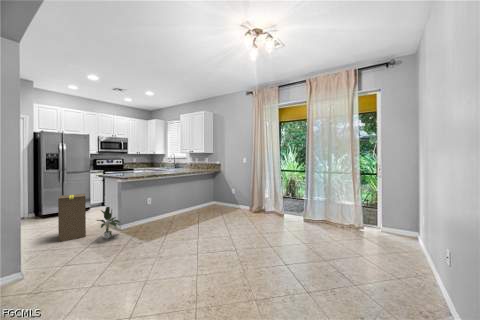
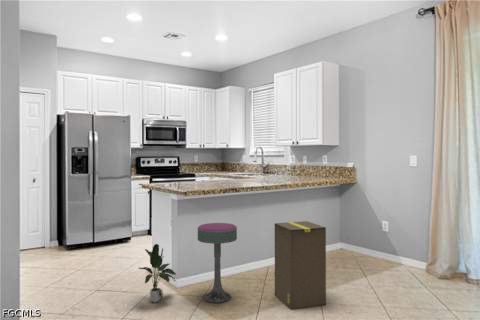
bar stool: none [133,193,156,235] -> present [198,223,237,303]
cardboard box: present [58,194,86,242] -> present [275,221,326,310]

